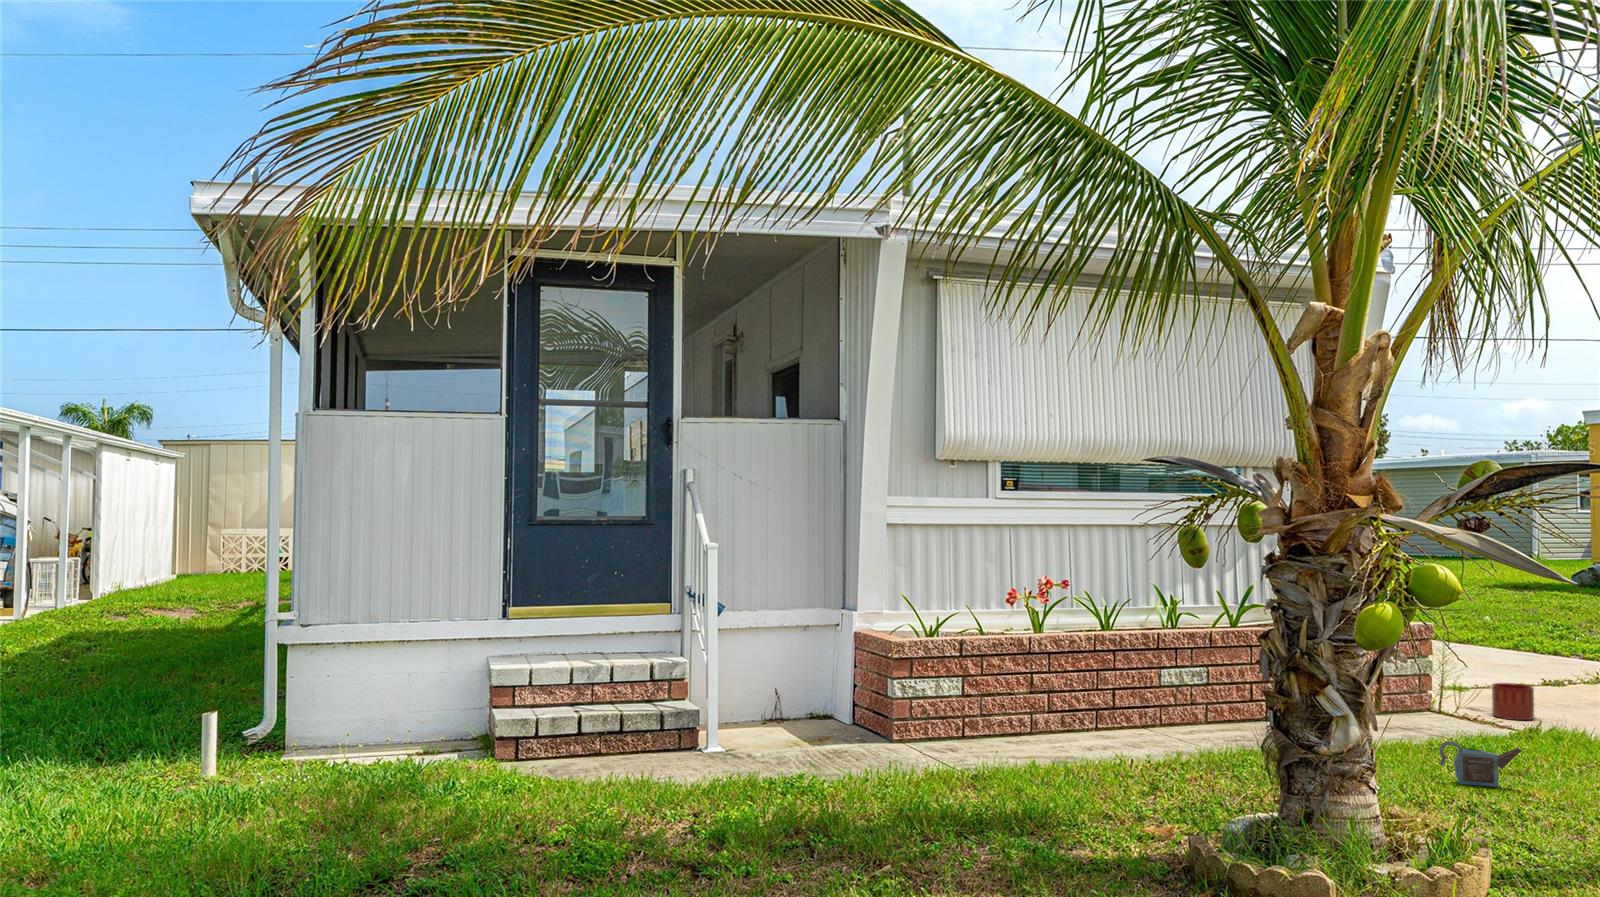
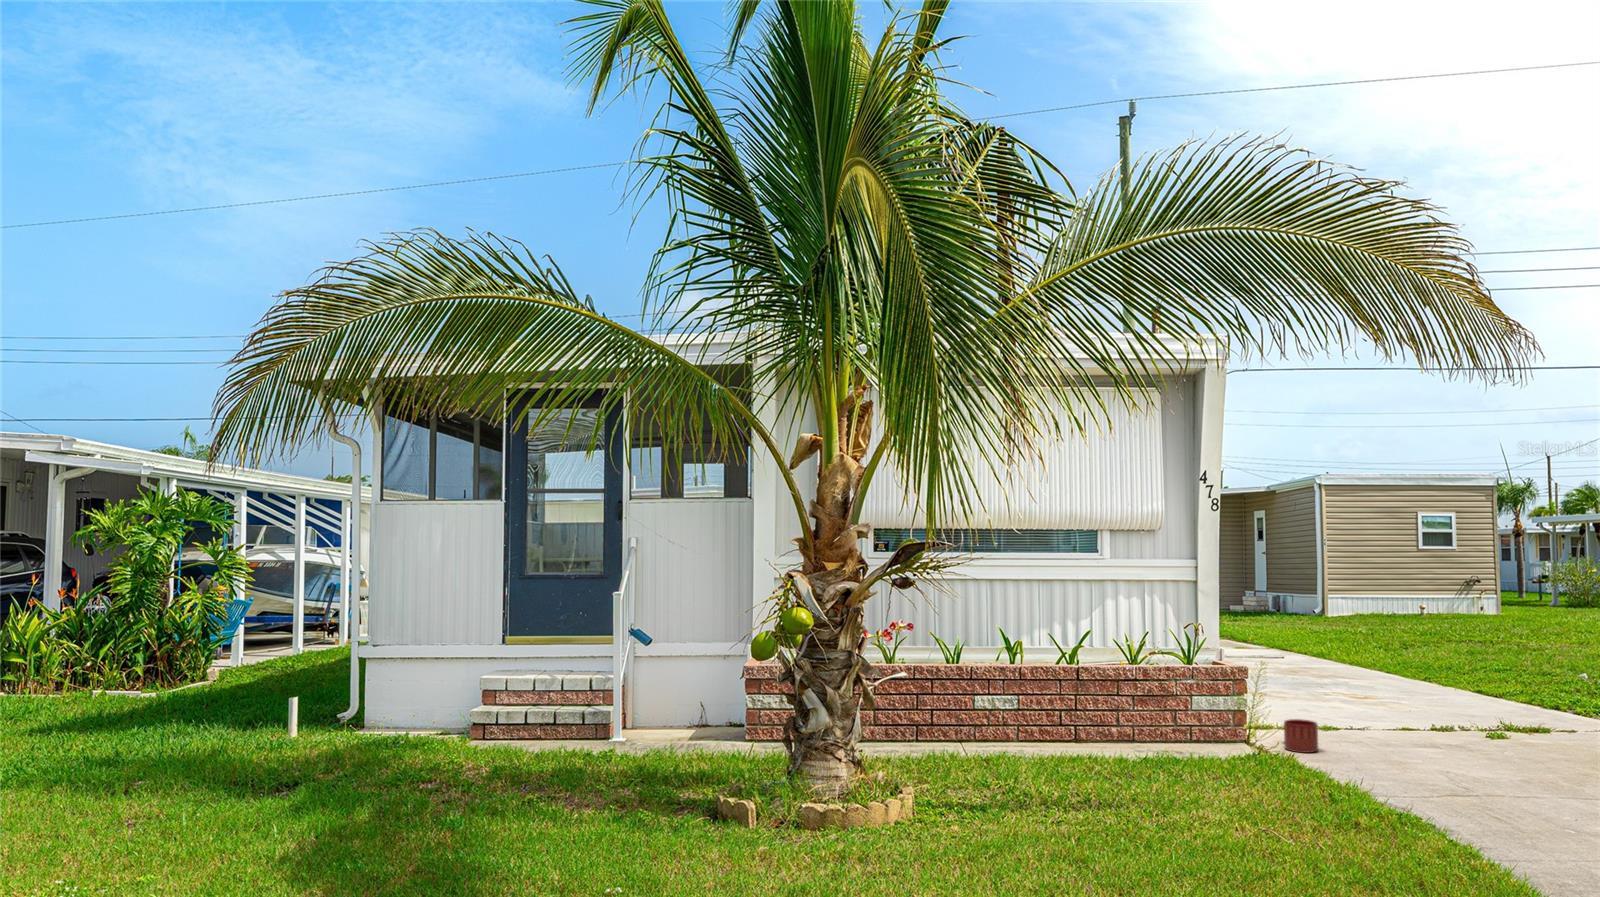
watering can: present [1439,741,1522,787] -> none [1070,760,1124,797]

